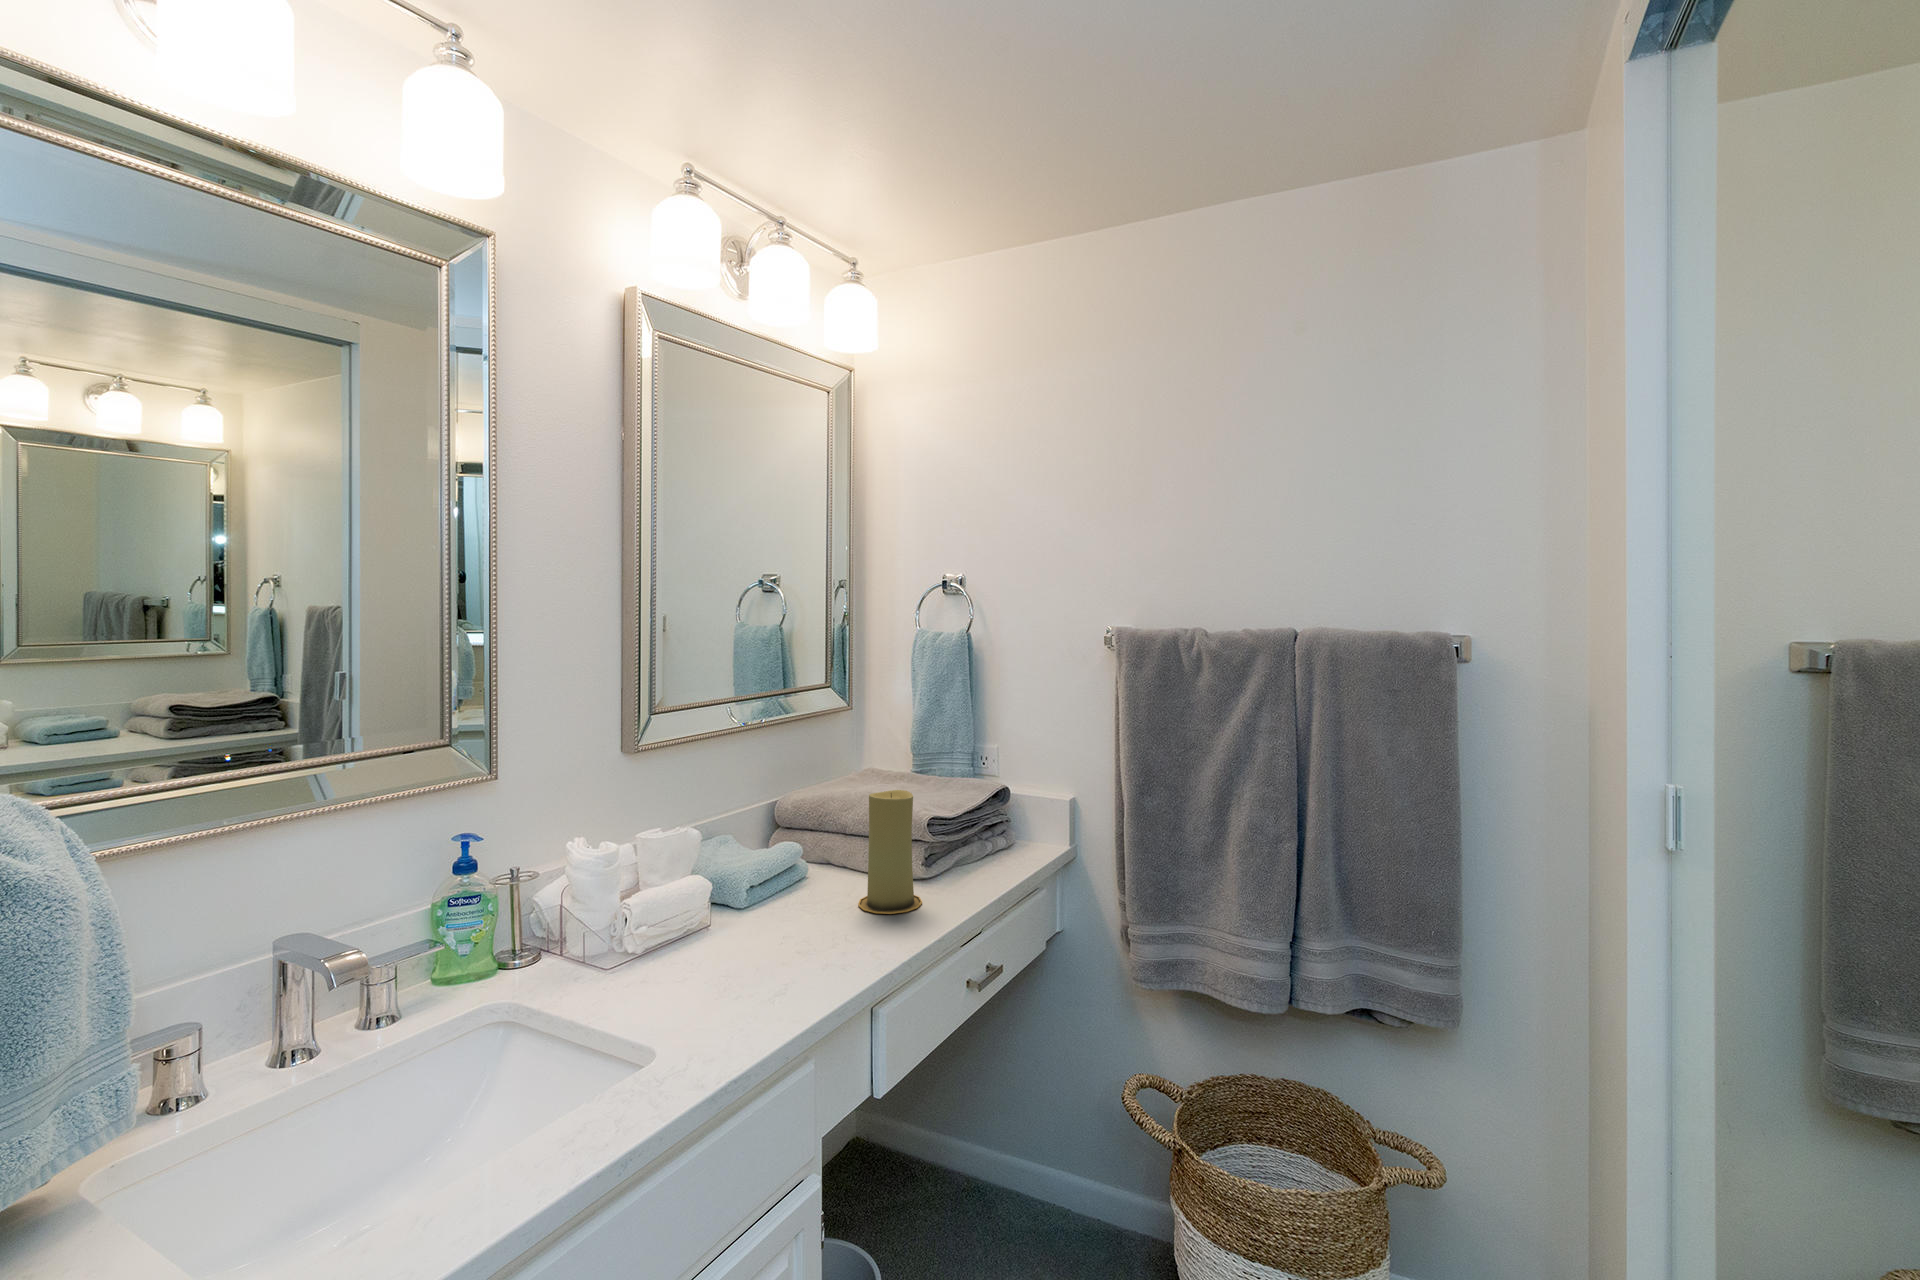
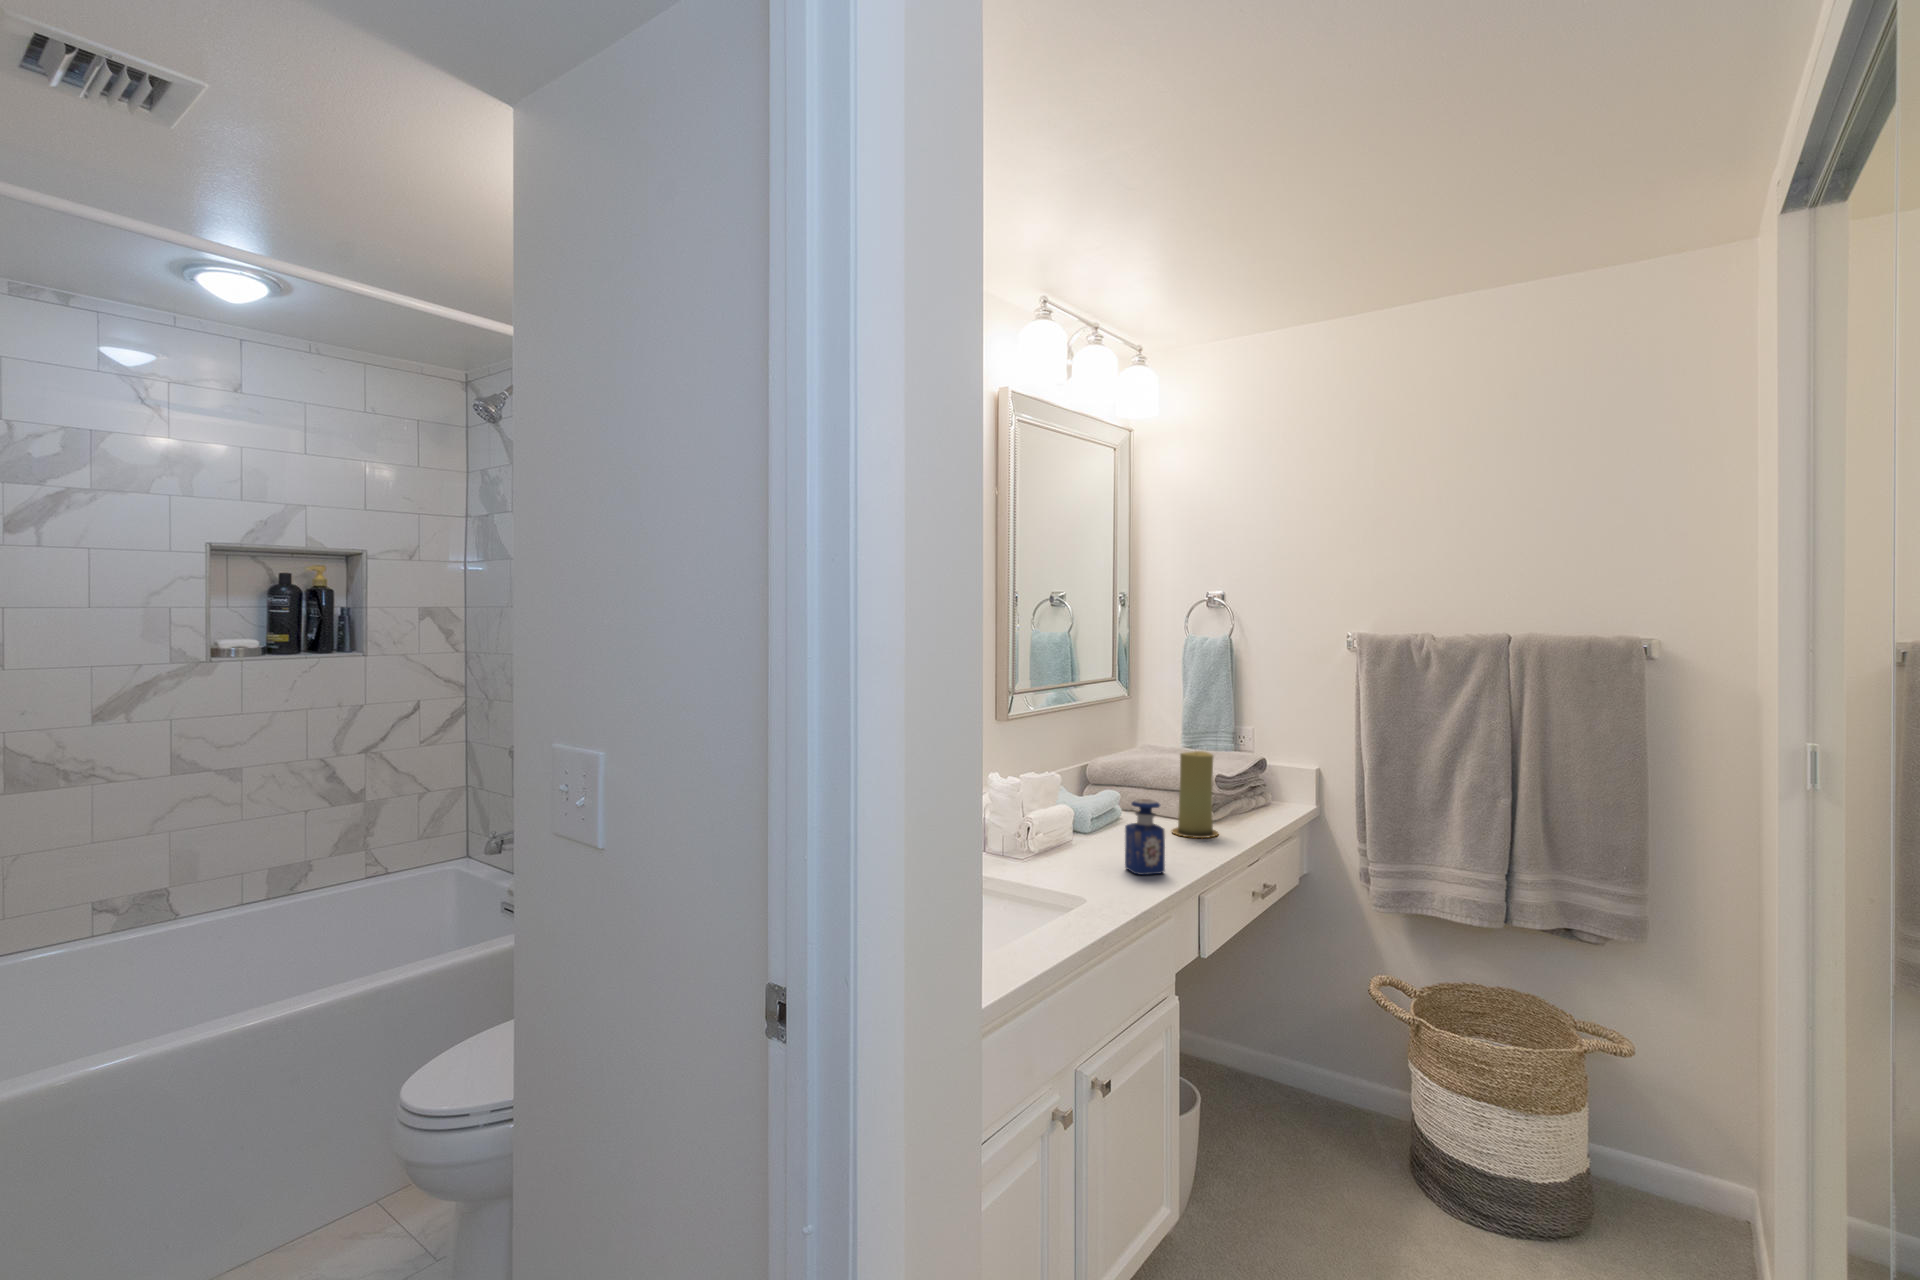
perfume bottle: none [737,883,794,1005] -> present [1125,799,1165,875]

